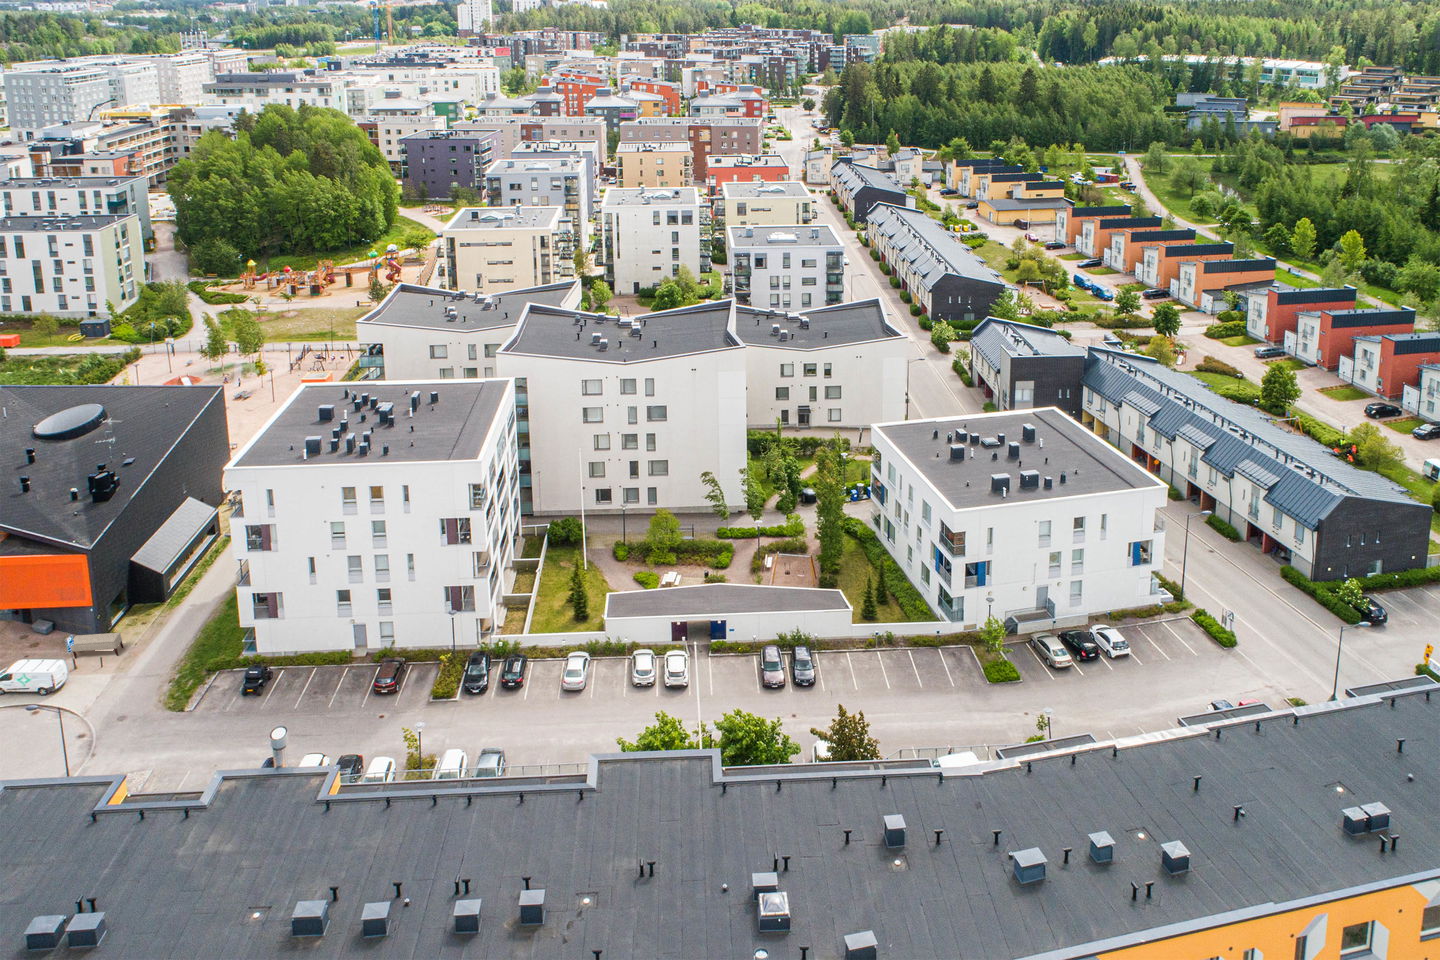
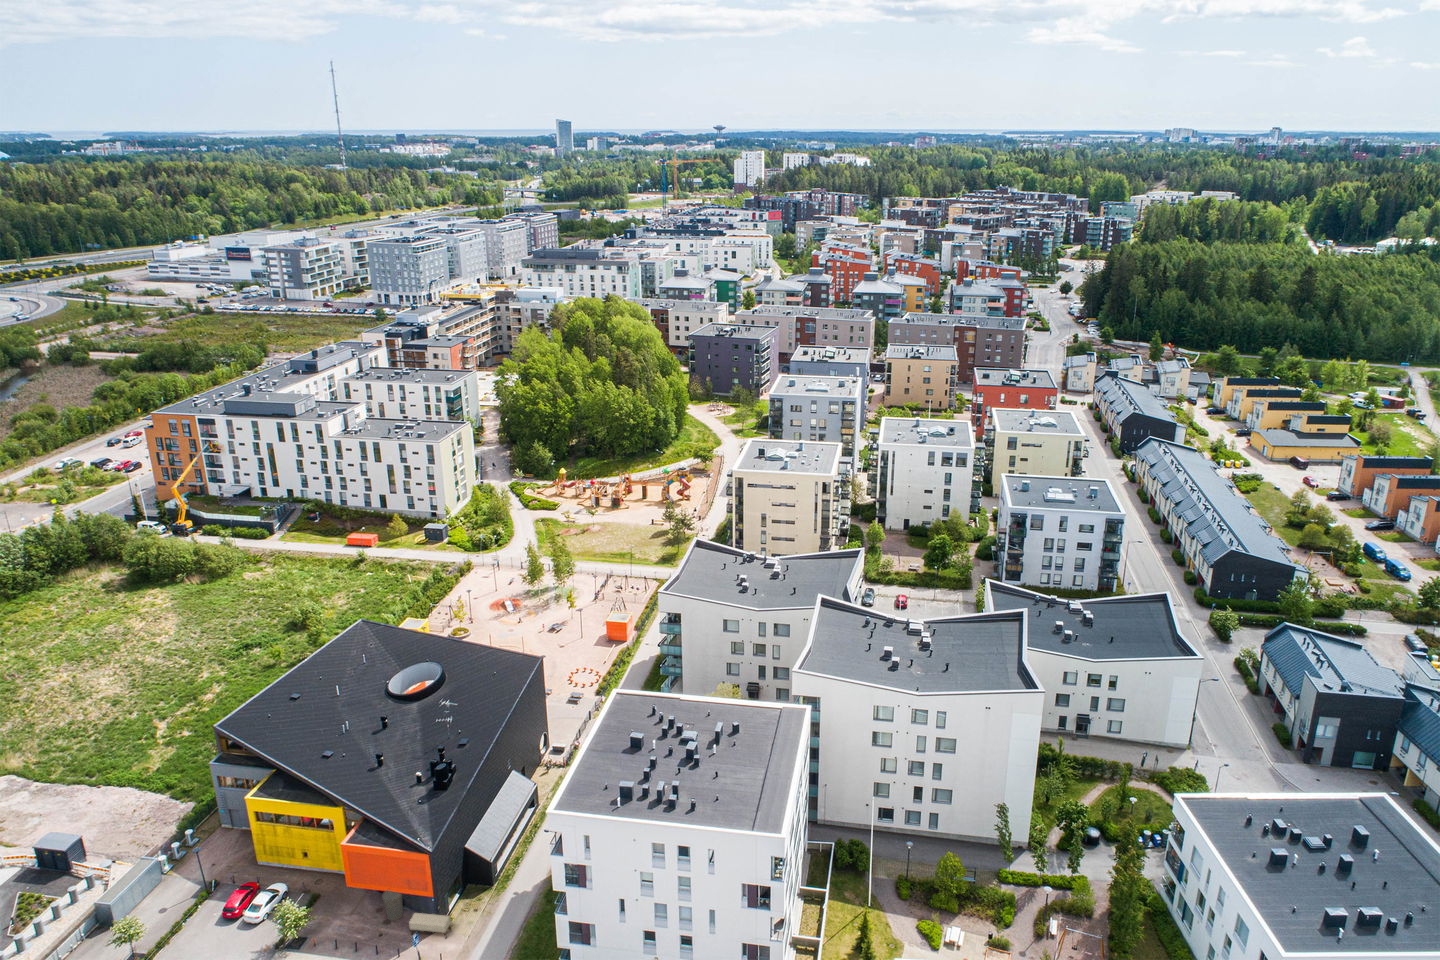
trash can: none [33,615,63,651] -> present [382,889,403,921]

